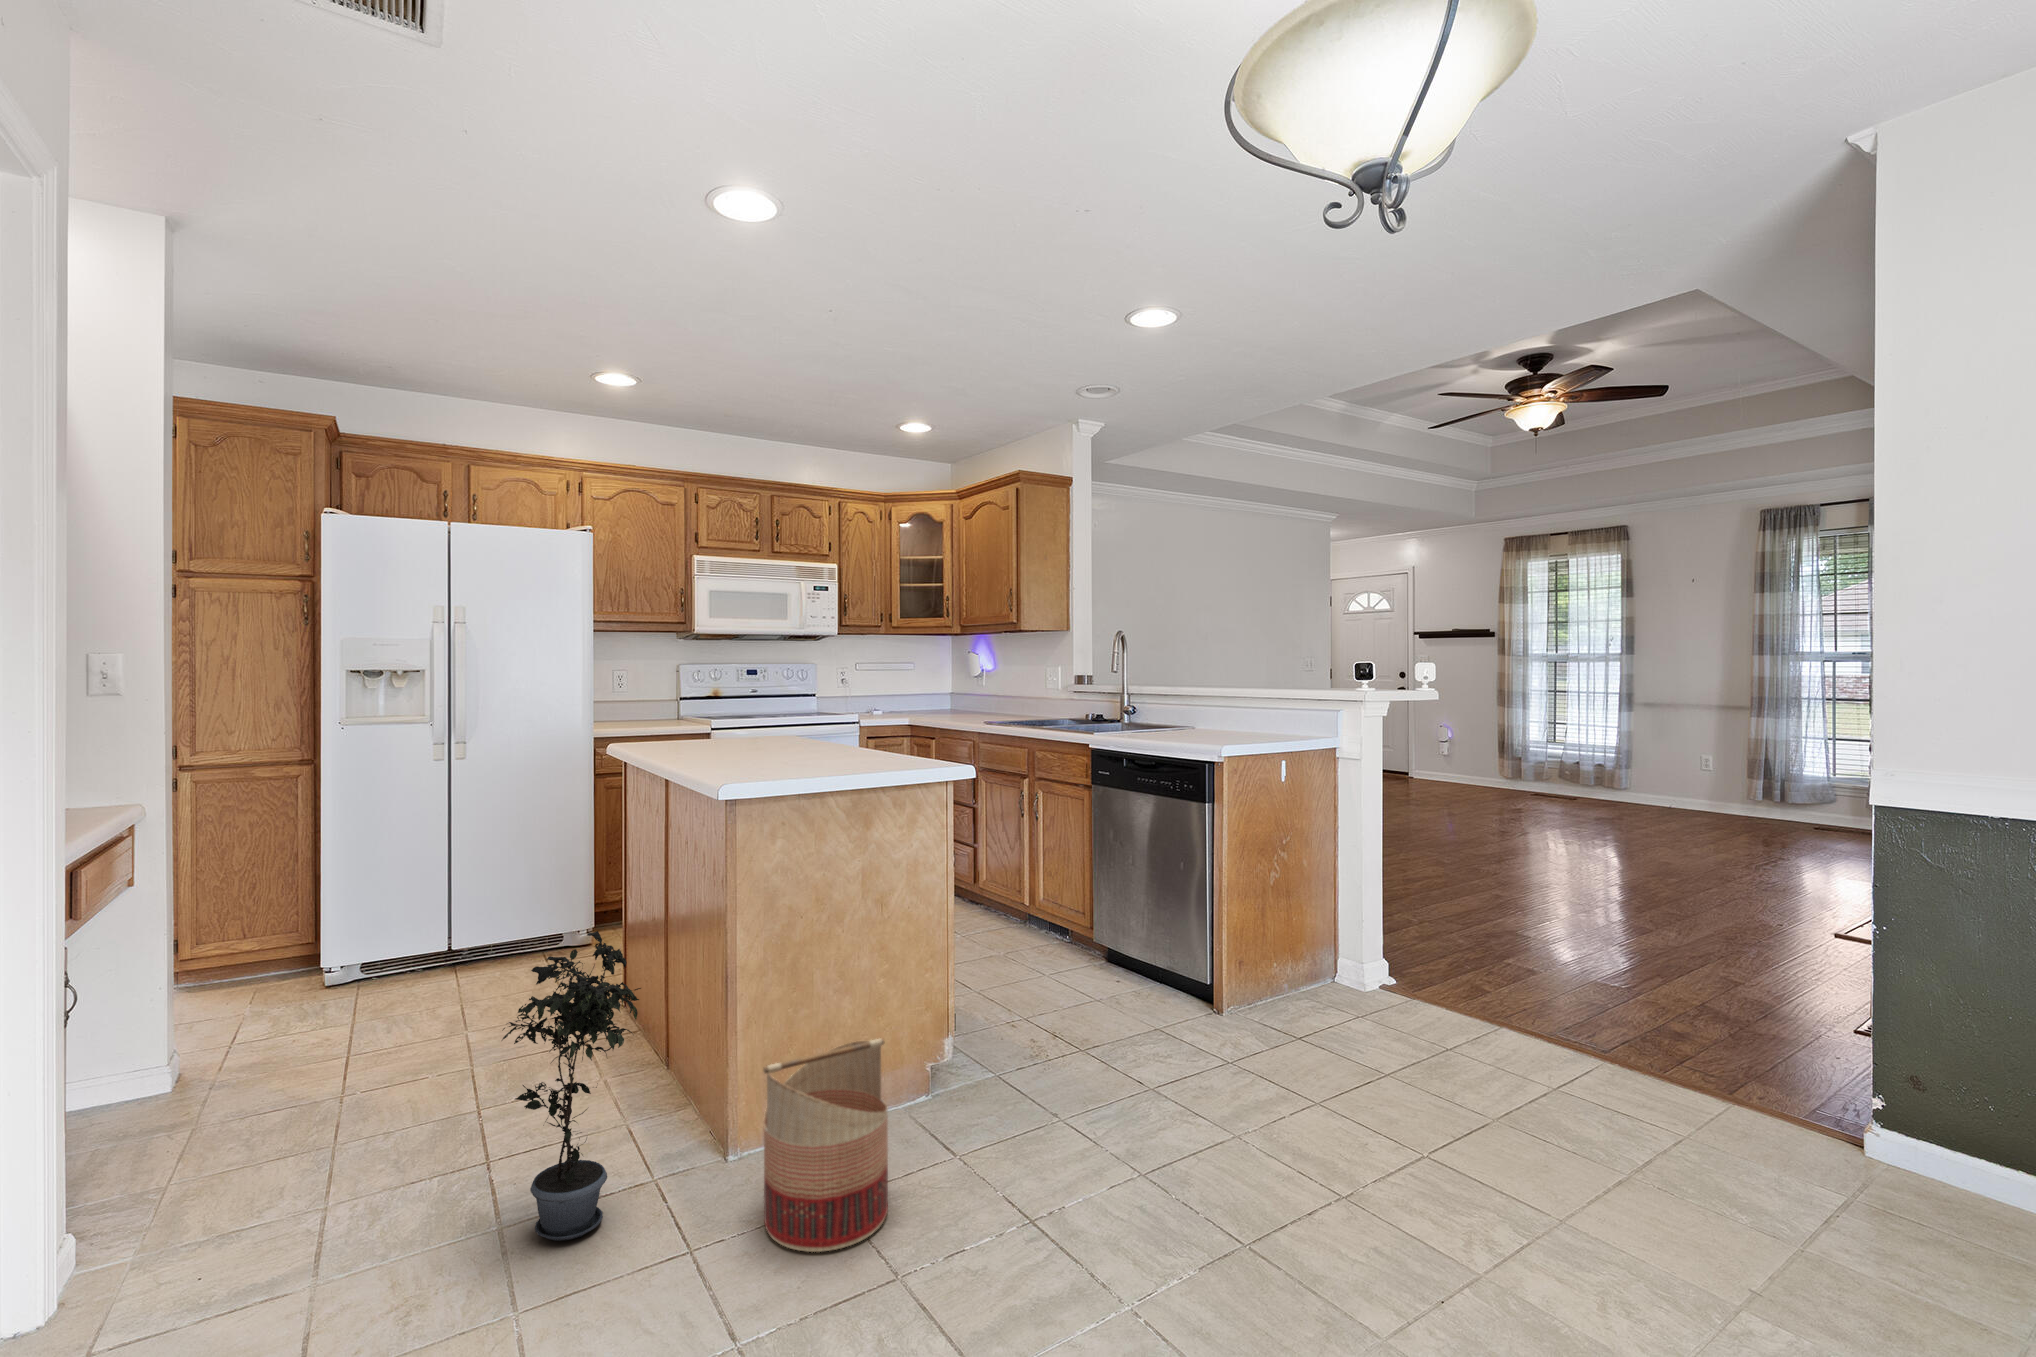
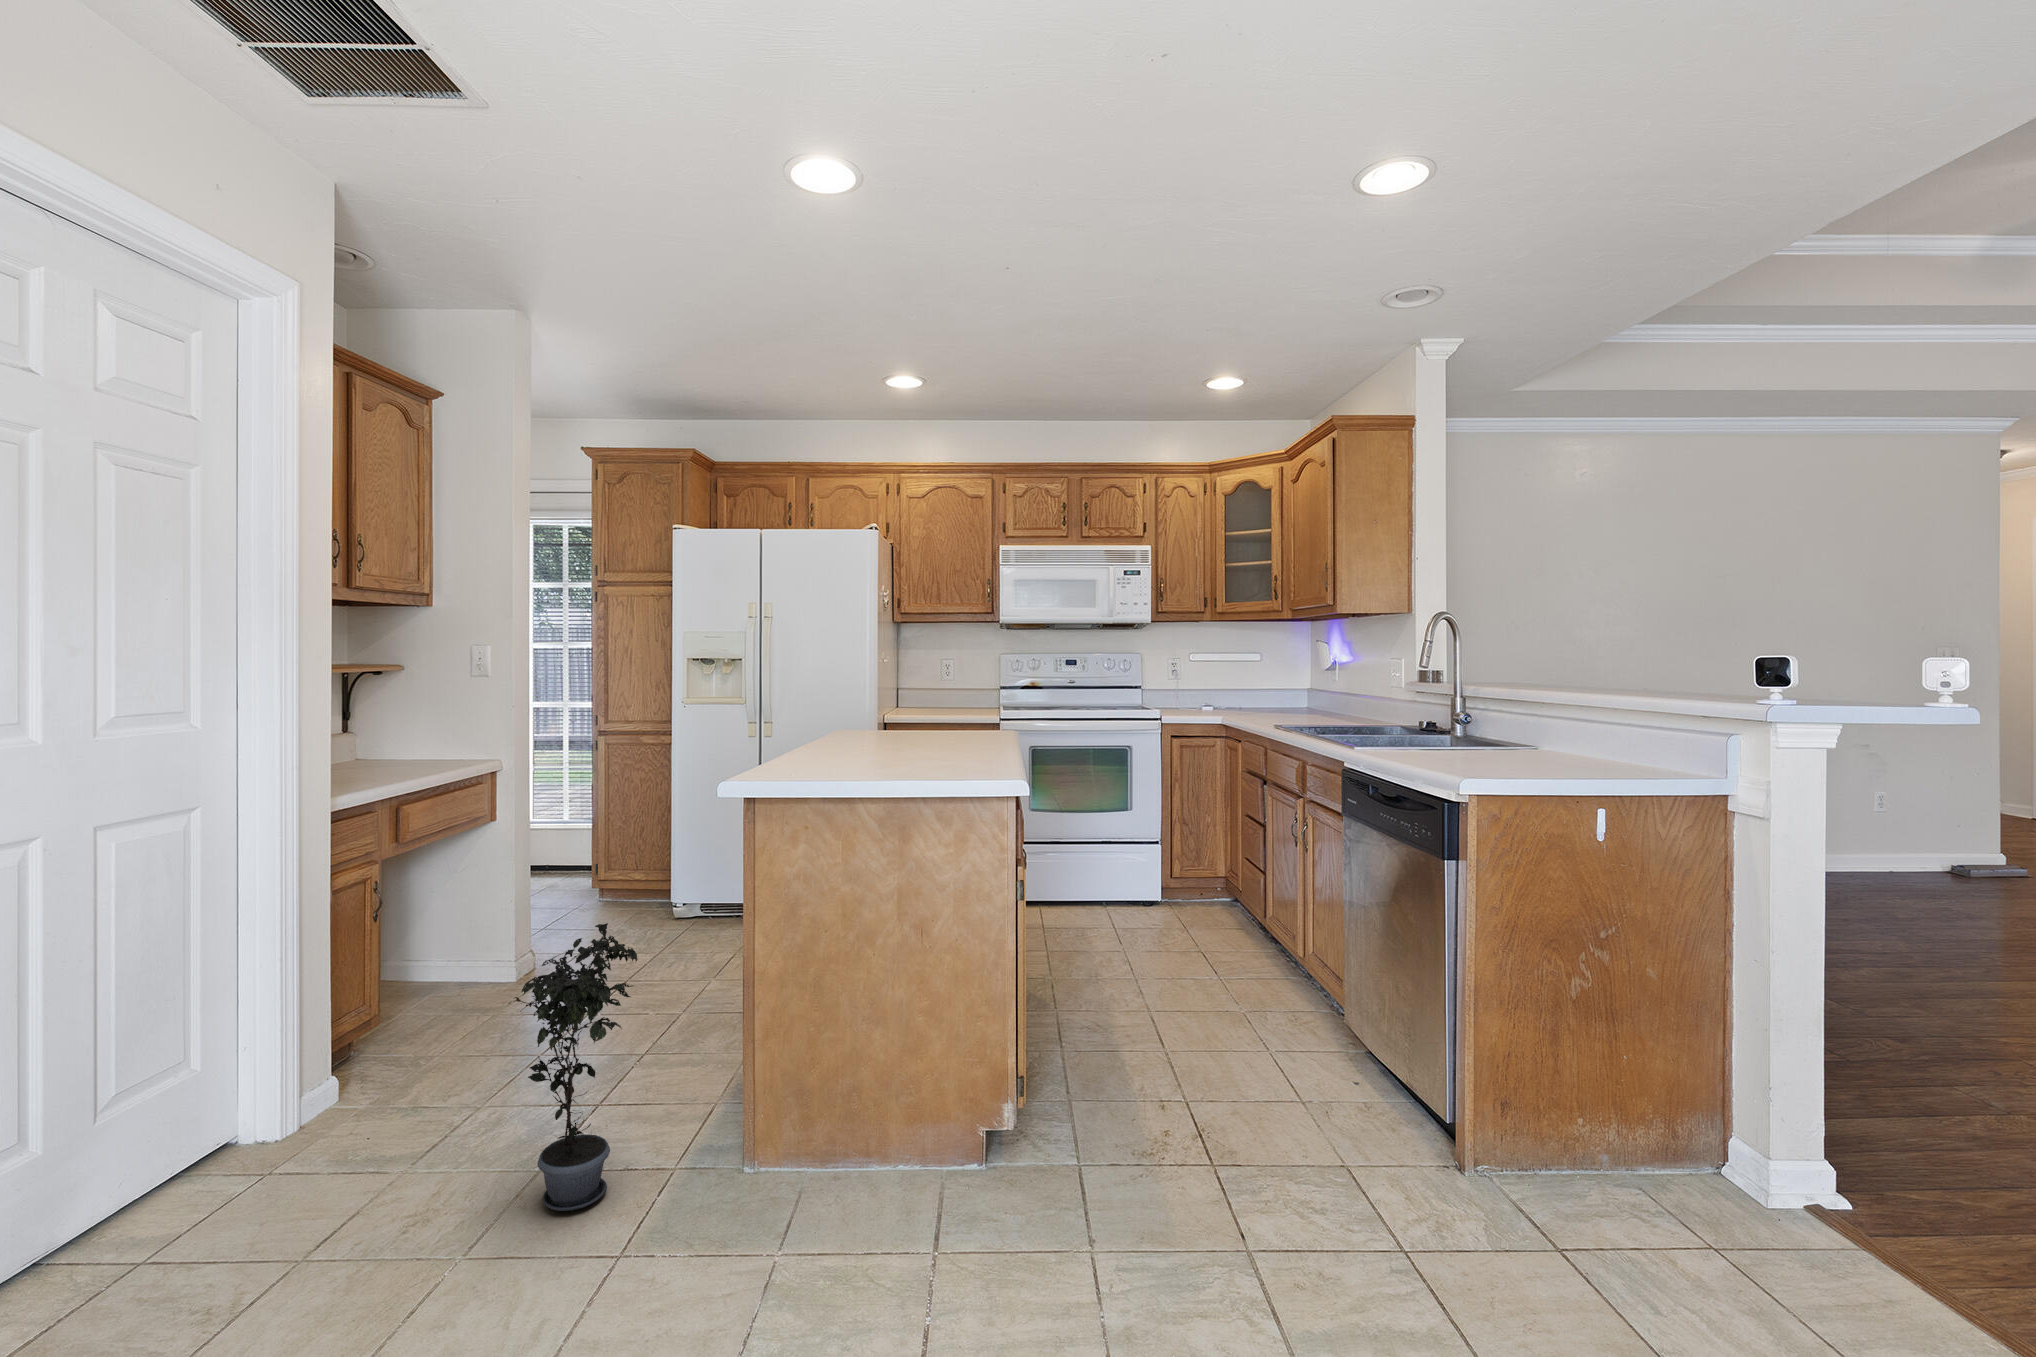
basket: present [763,1039,888,1252] -> none [683,1088,824,1318]

